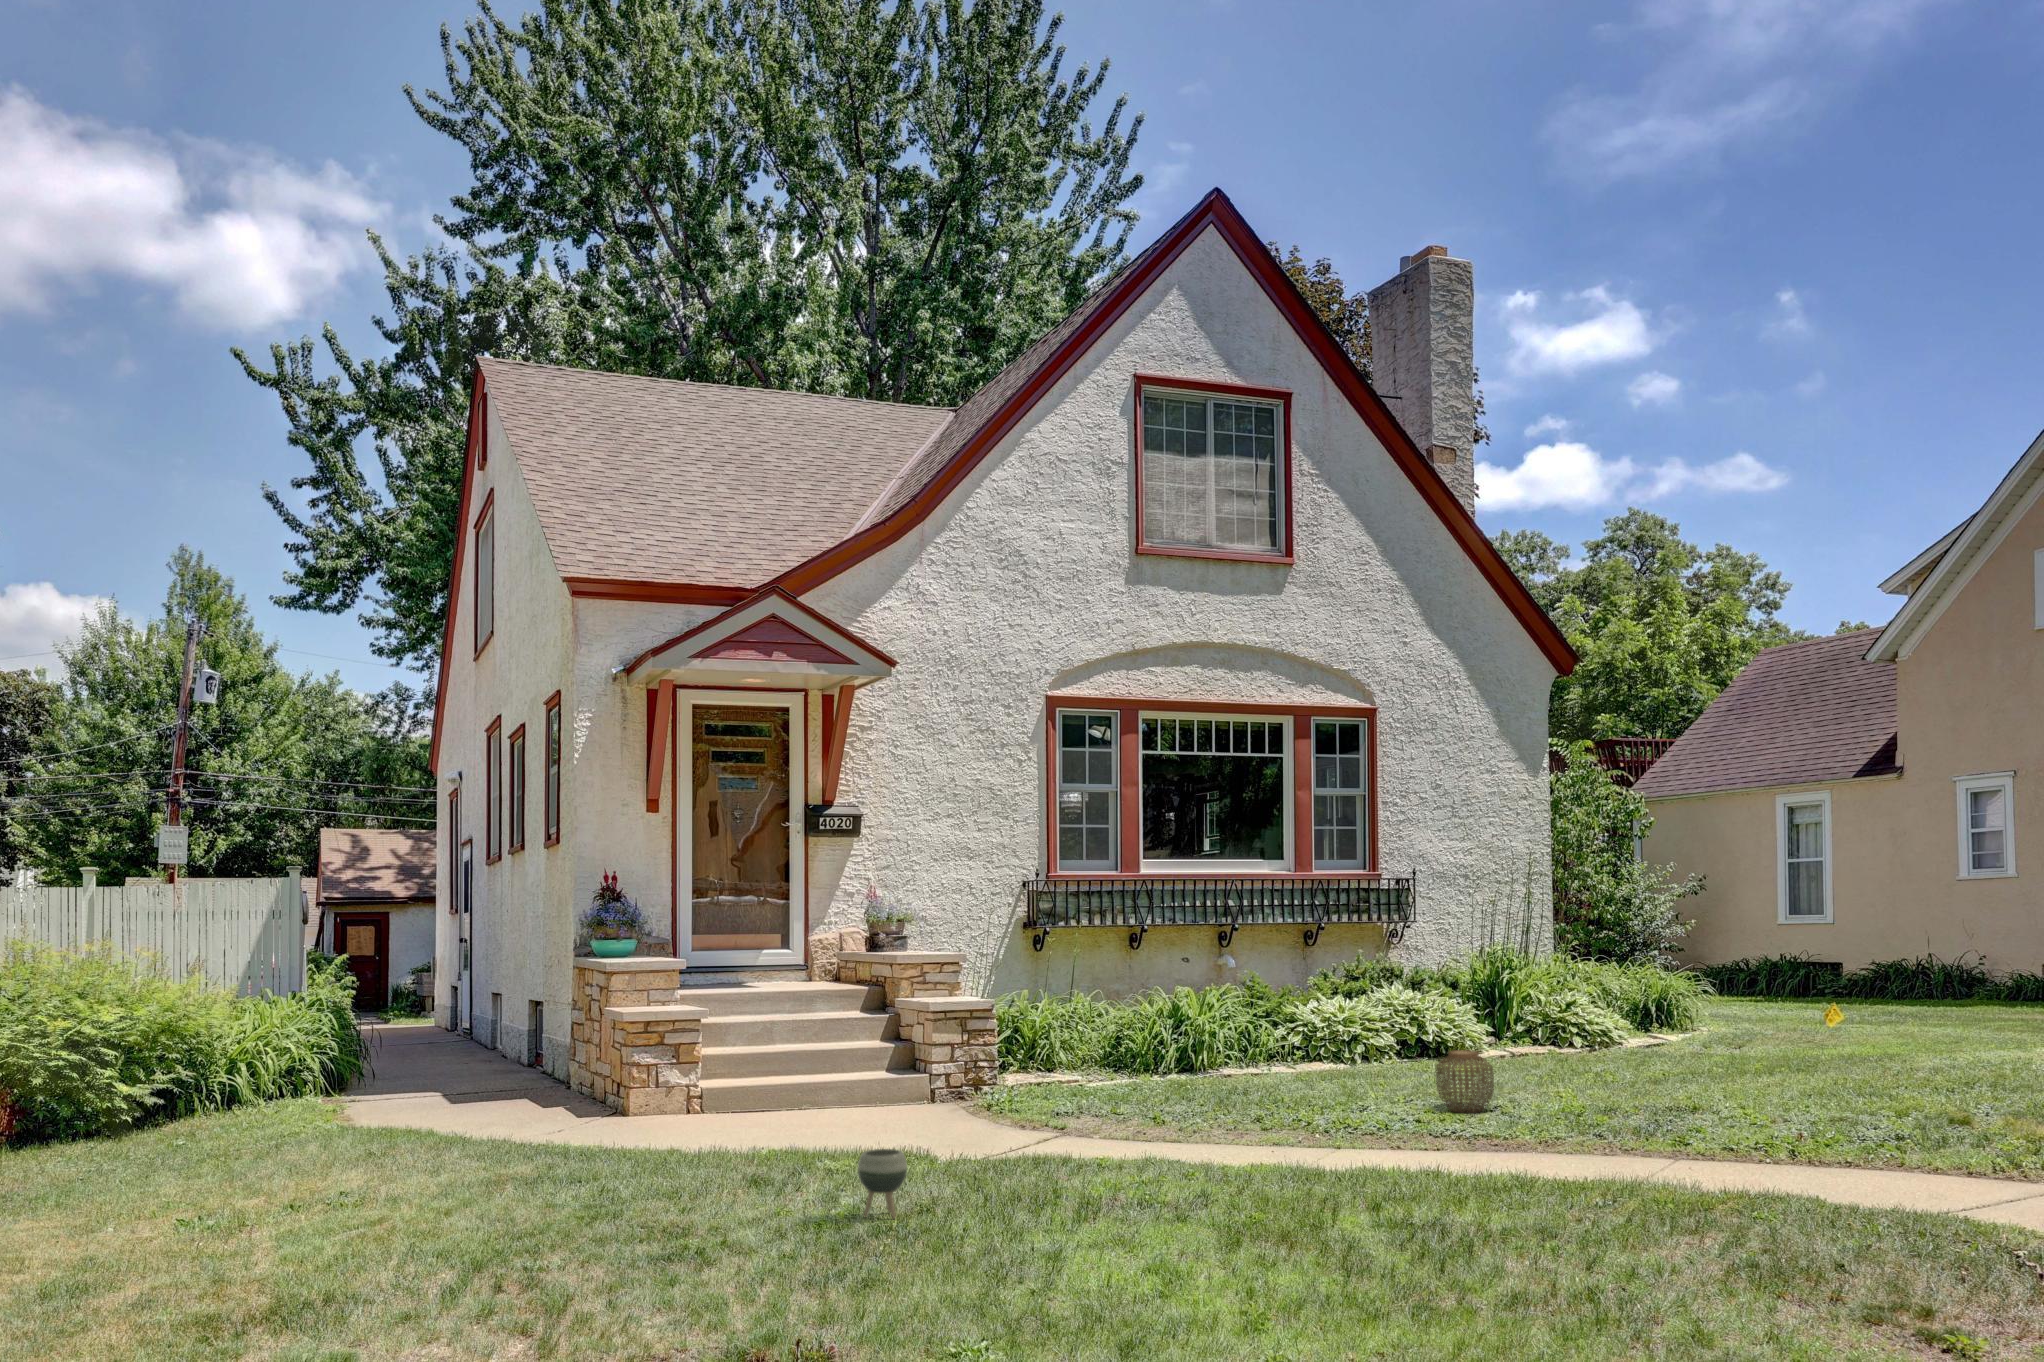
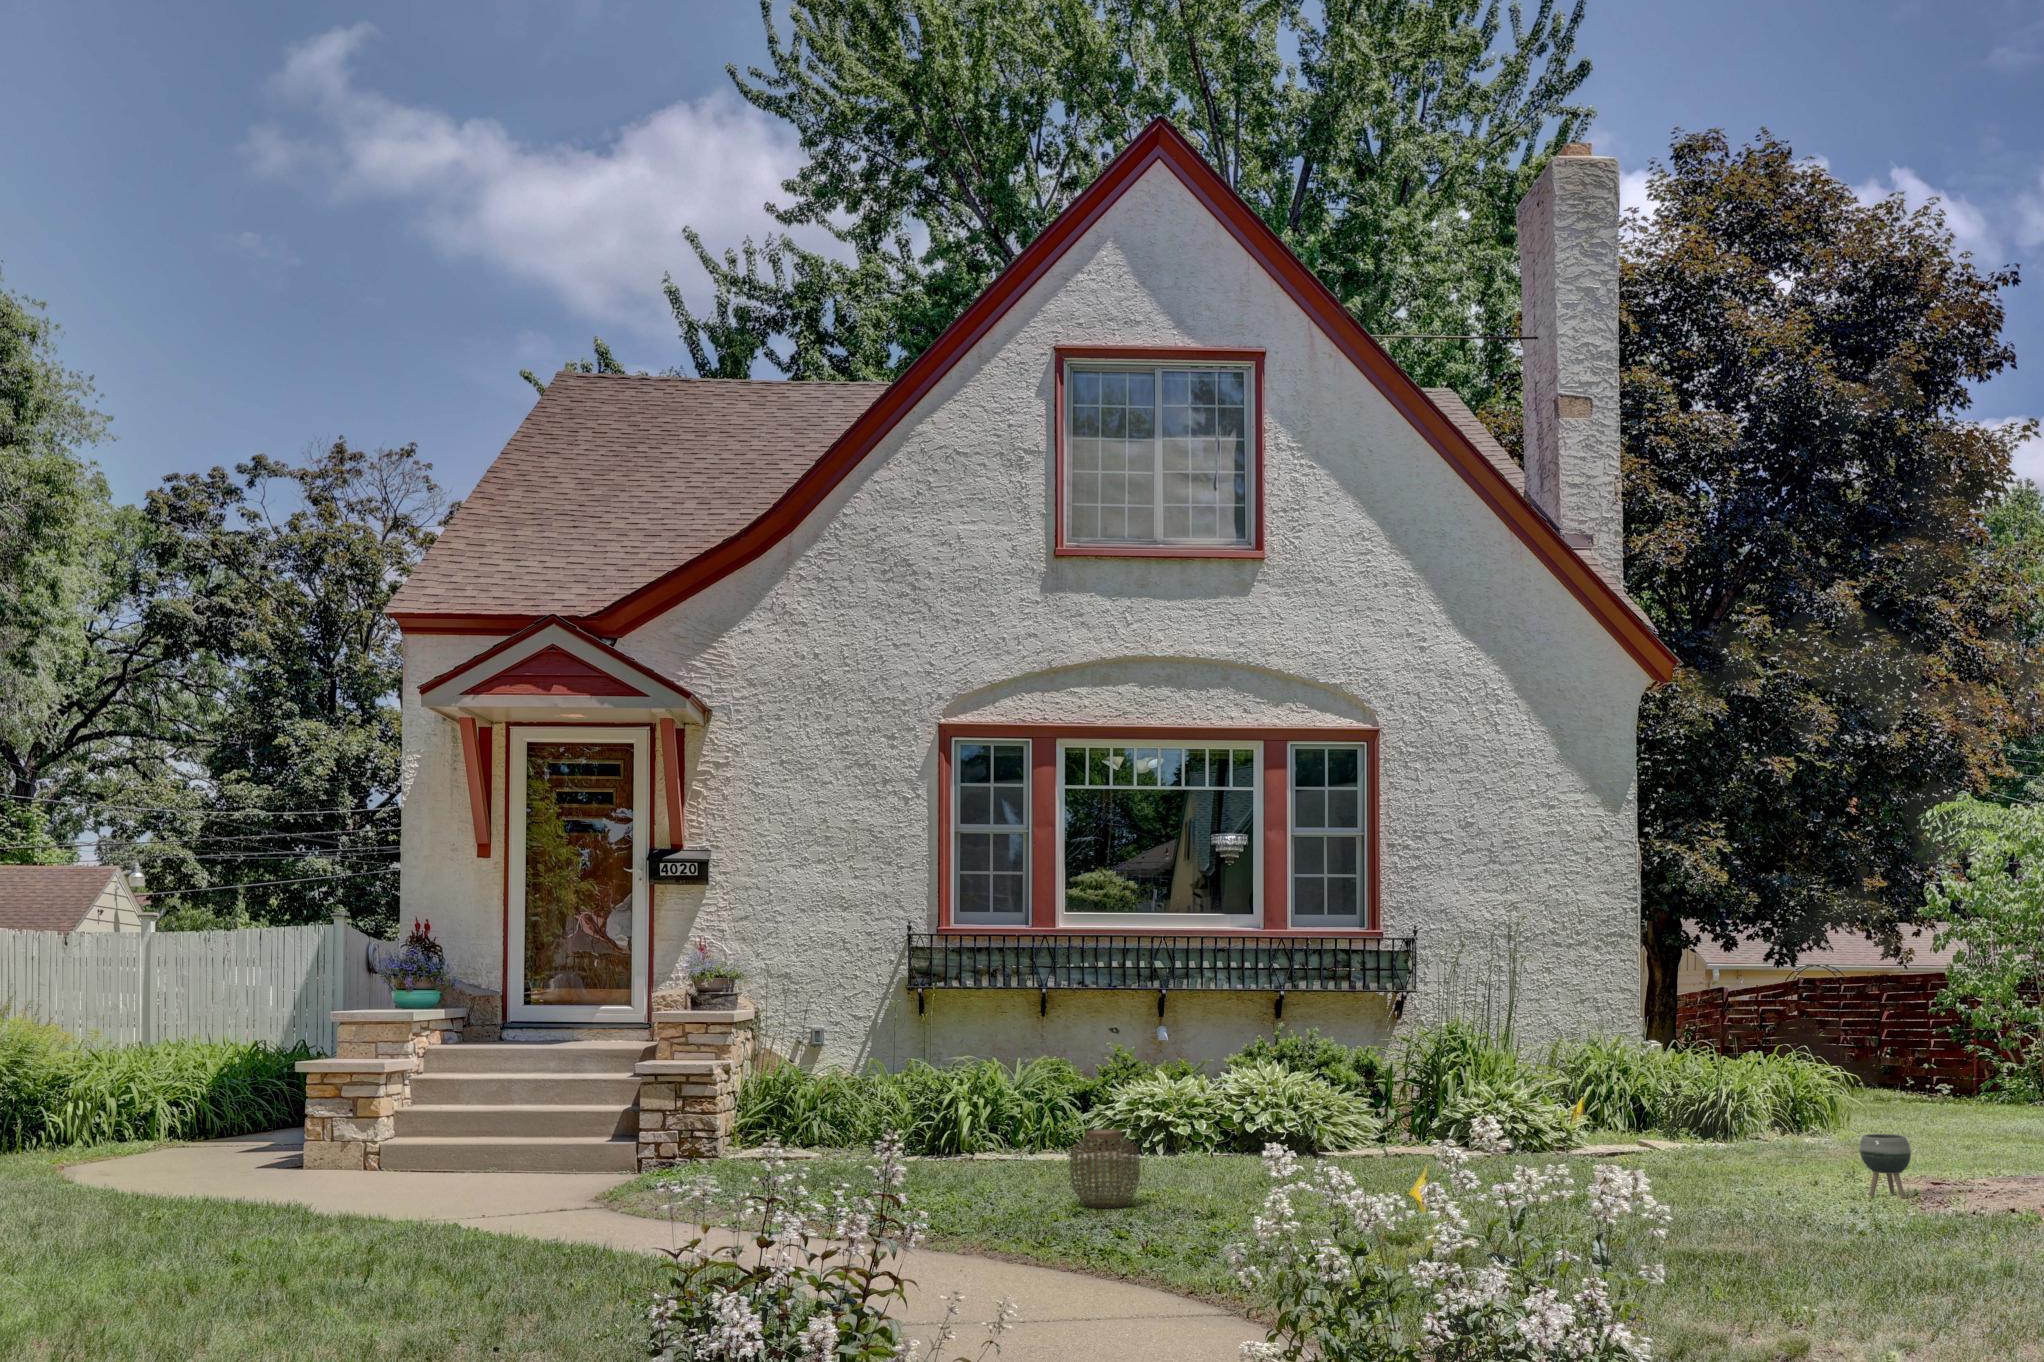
planter: present [858,1149,907,1219] -> present [1860,1134,1911,1198]

